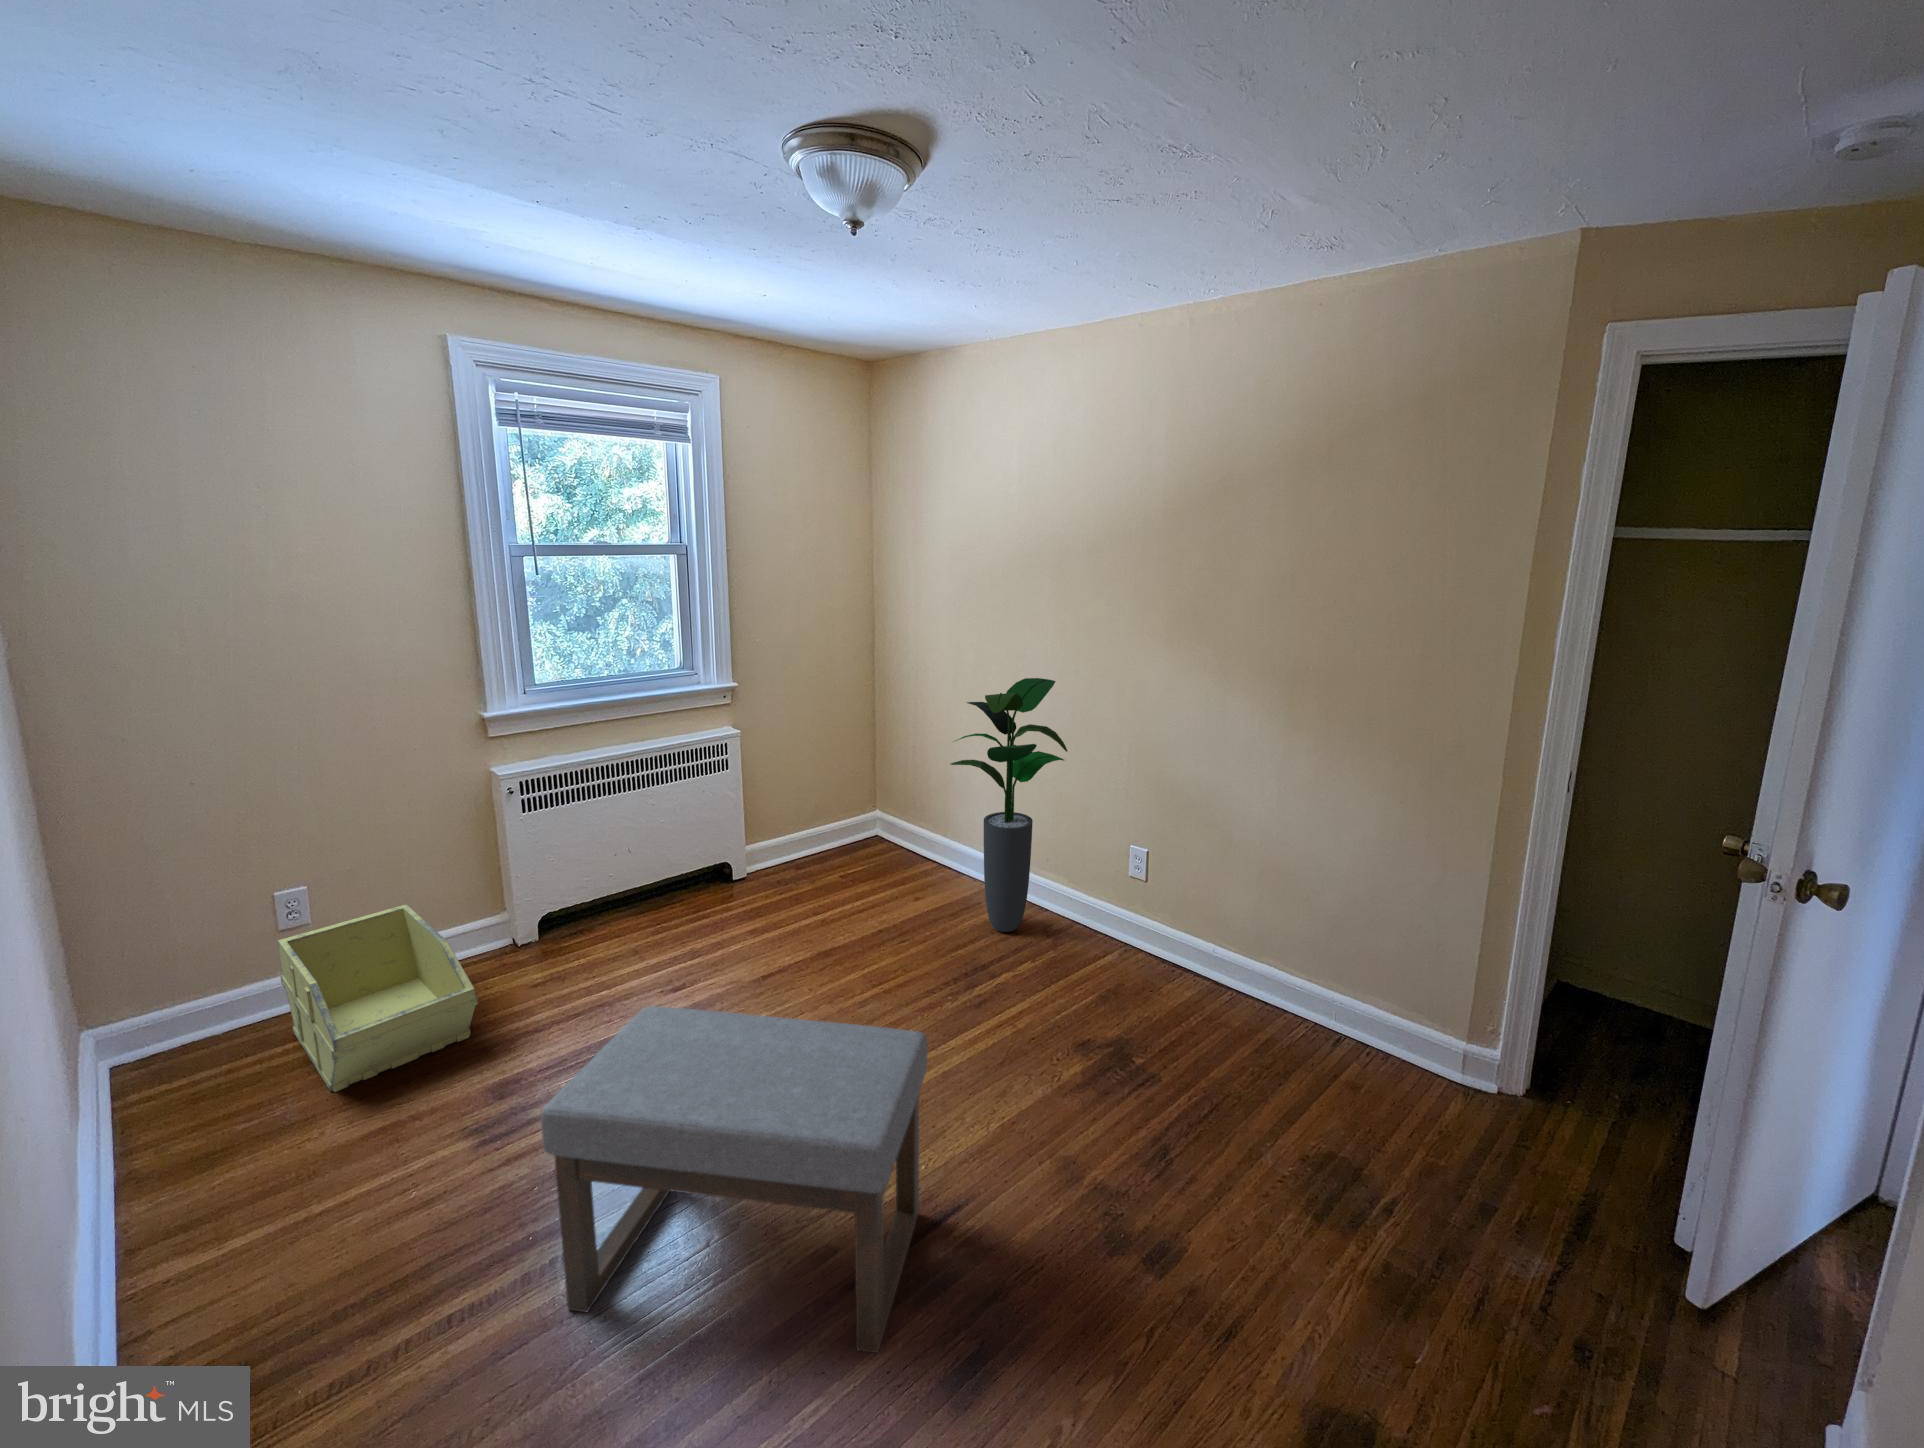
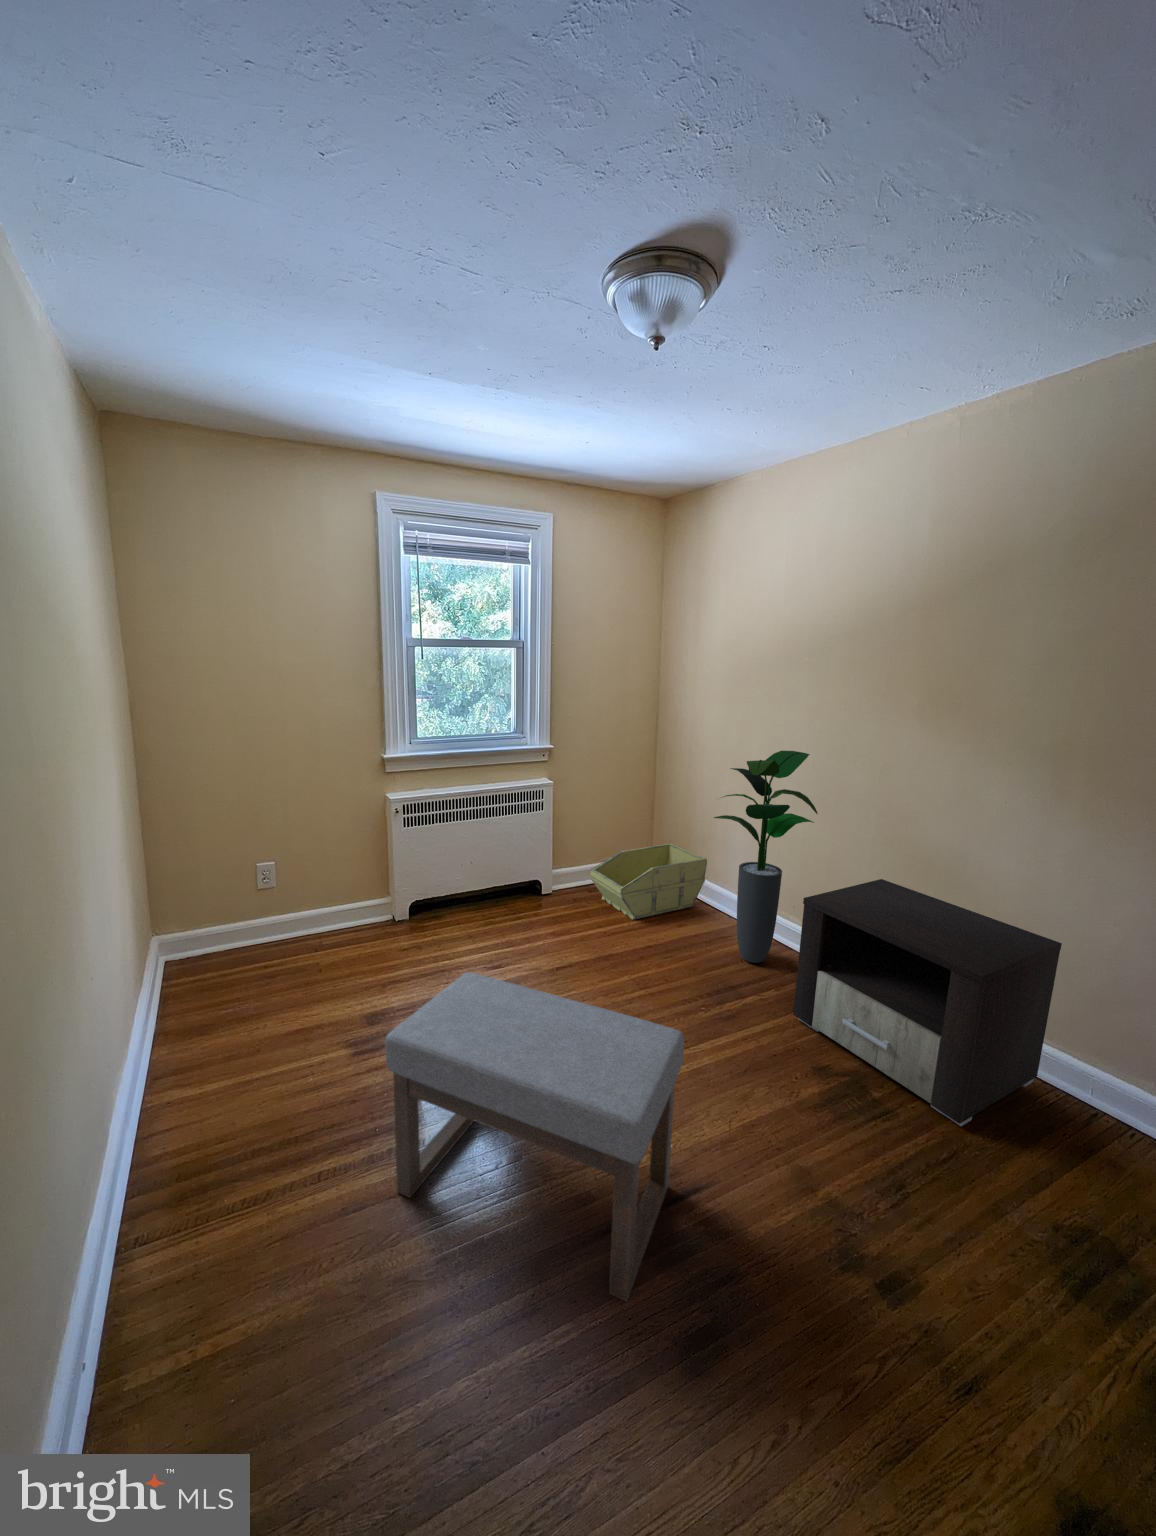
nightstand: none [1052,819,1302,1076] -> present [793,879,1062,1126]
storage bin: present [277,904,478,1092] -> present [590,843,707,920]

